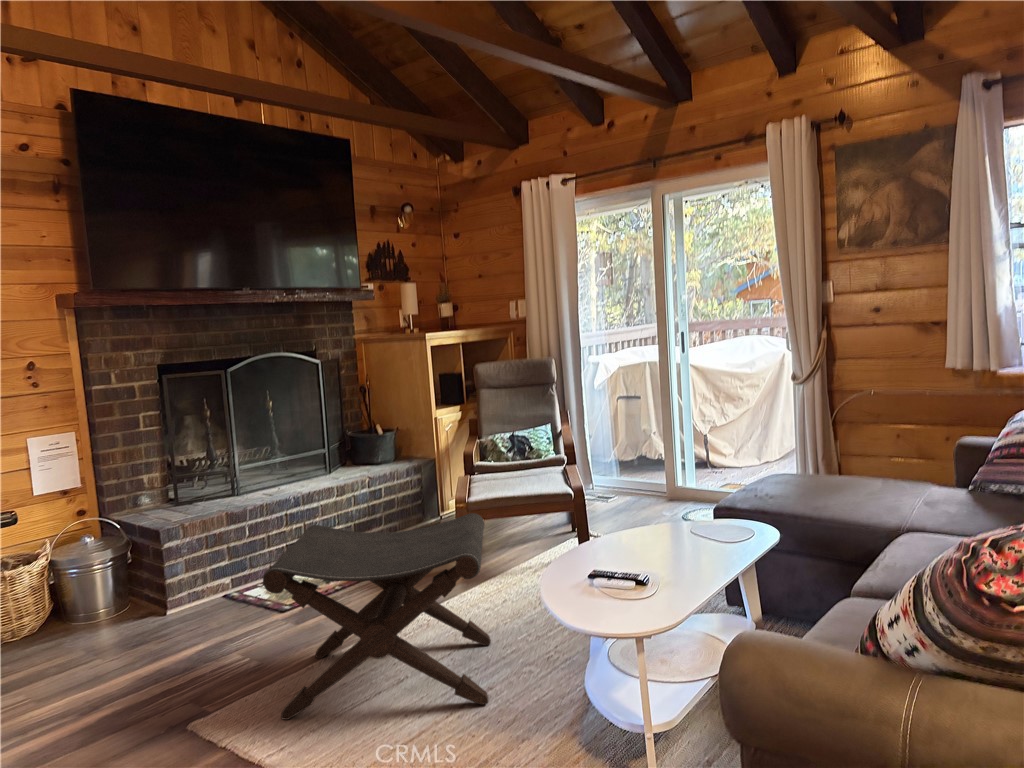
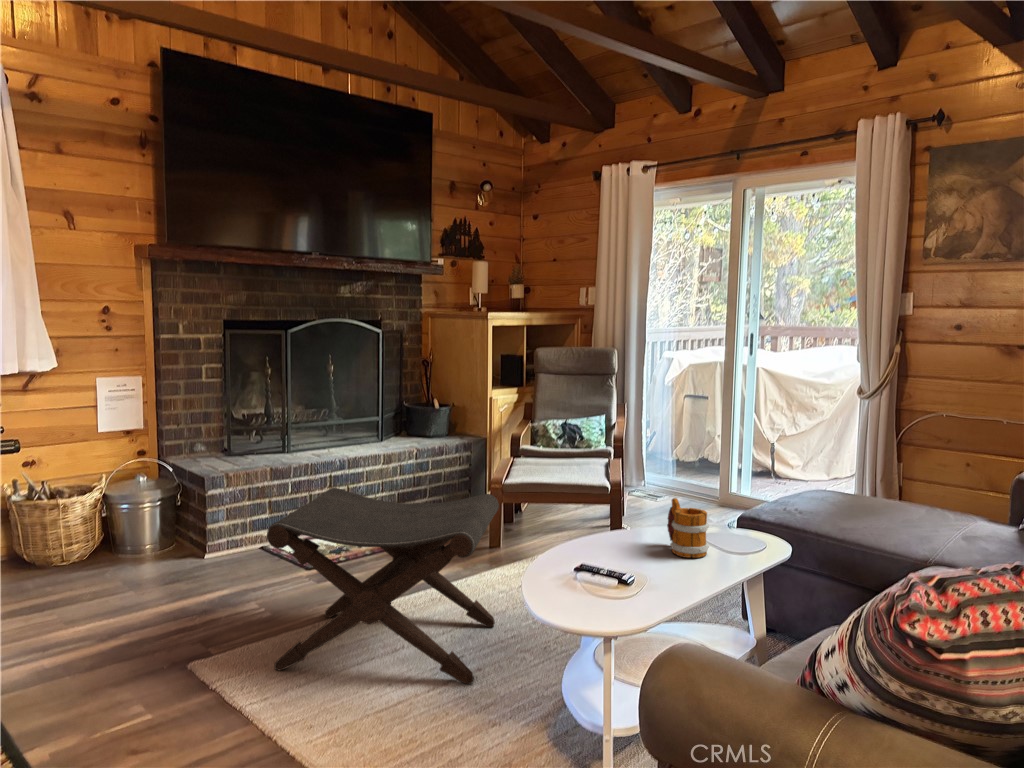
mug: none [656,496,700,552] -> present [667,498,709,558]

